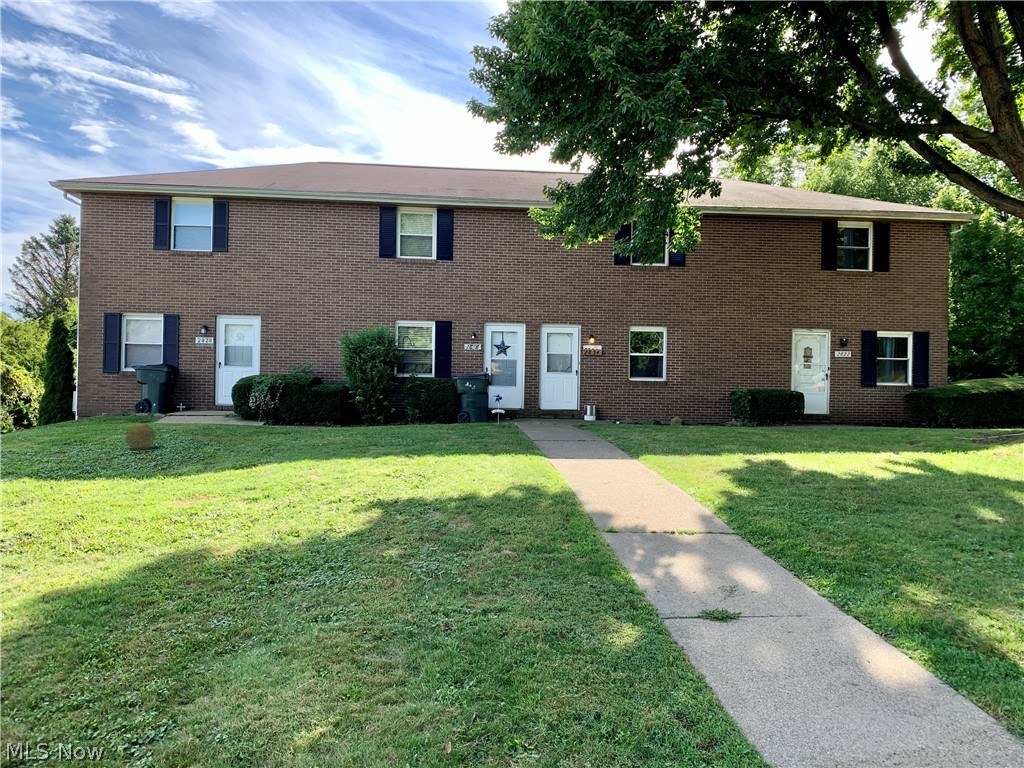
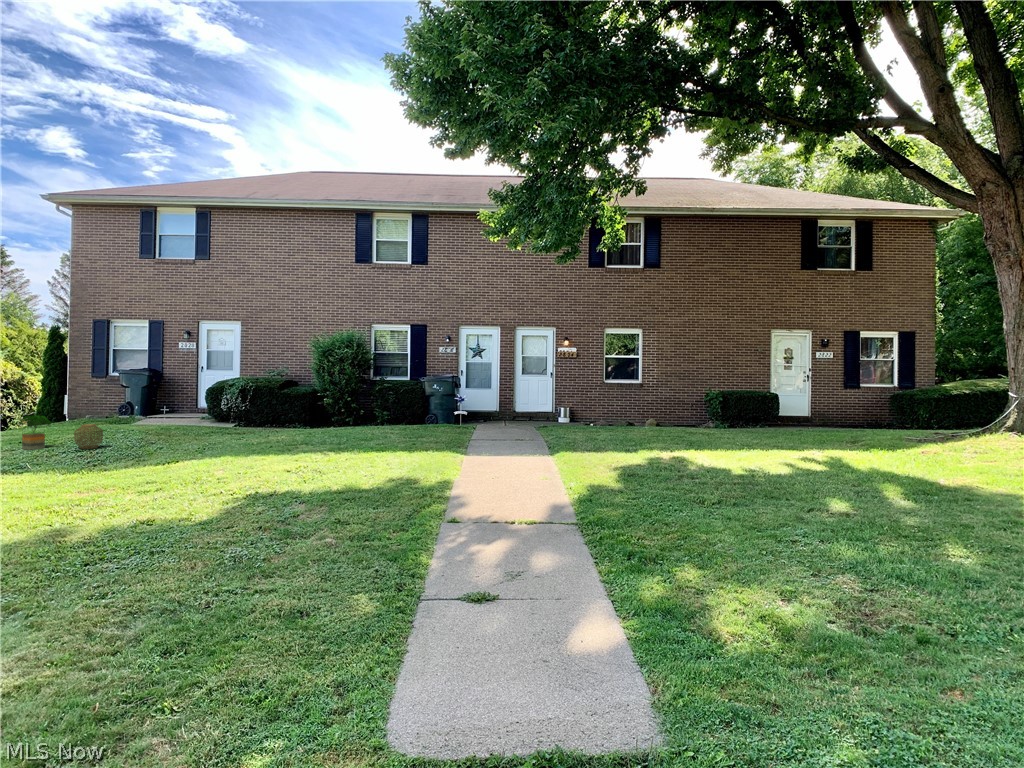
potted tree: none [67,414,101,451] -> present [20,415,51,450]

